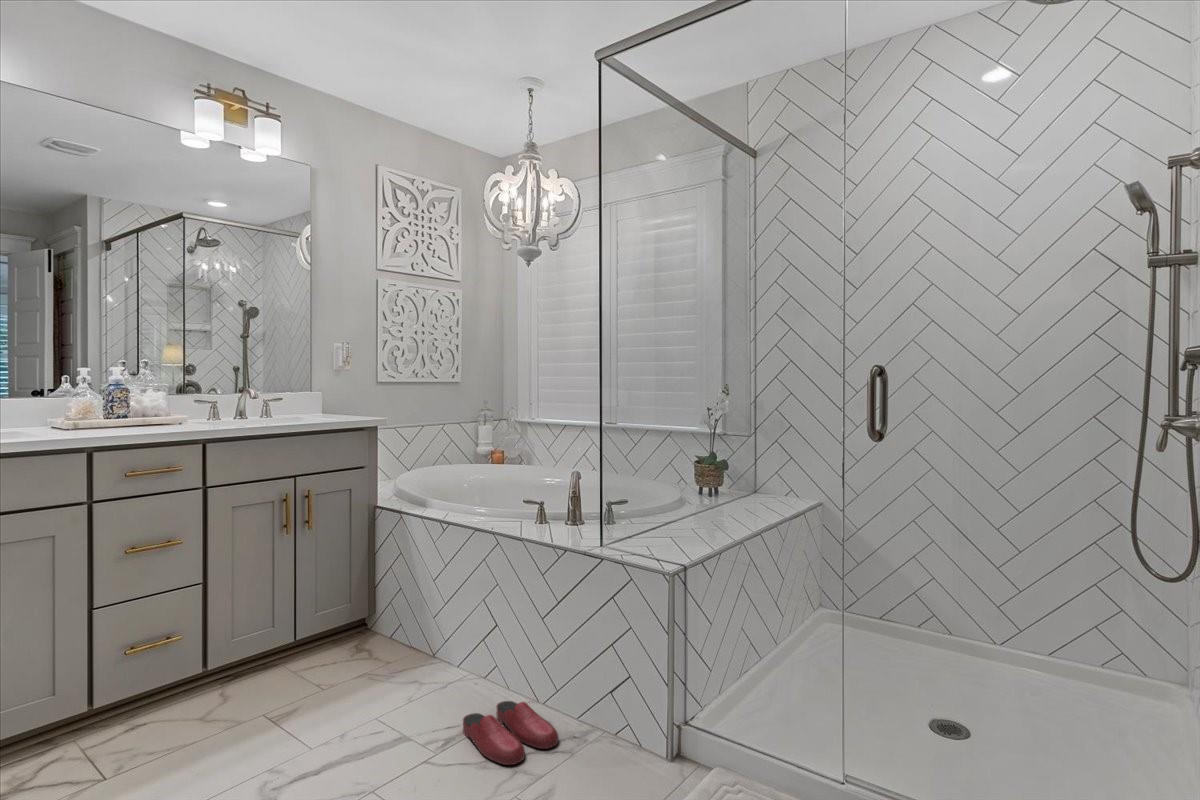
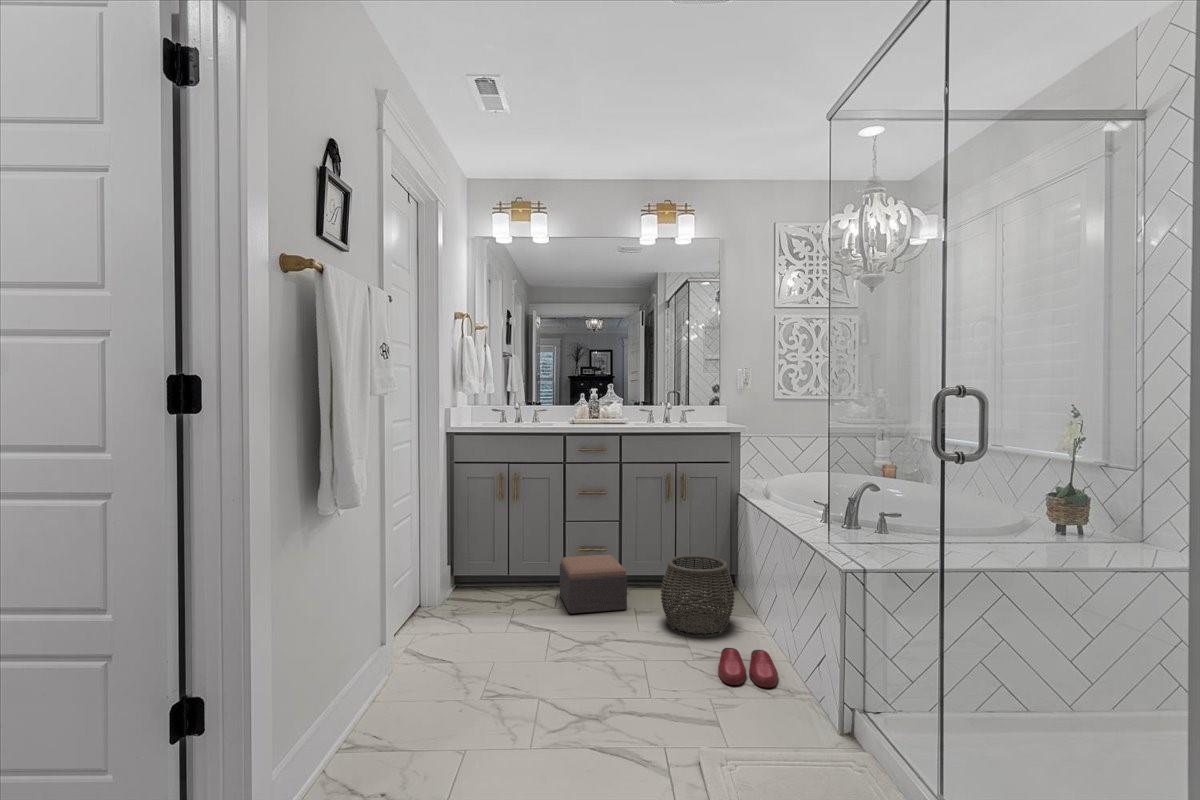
woven basket: none [327,599,437,720] -> present [661,555,735,635]
footstool: none [97,641,256,769] -> present [560,555,627,614]

